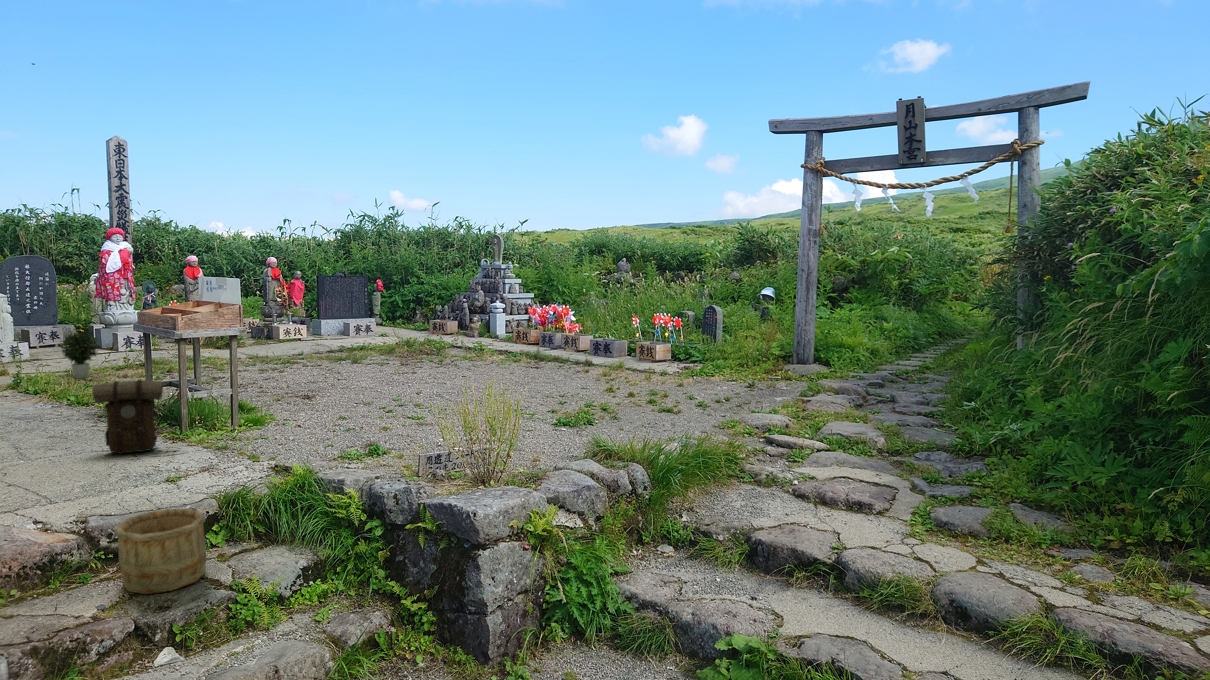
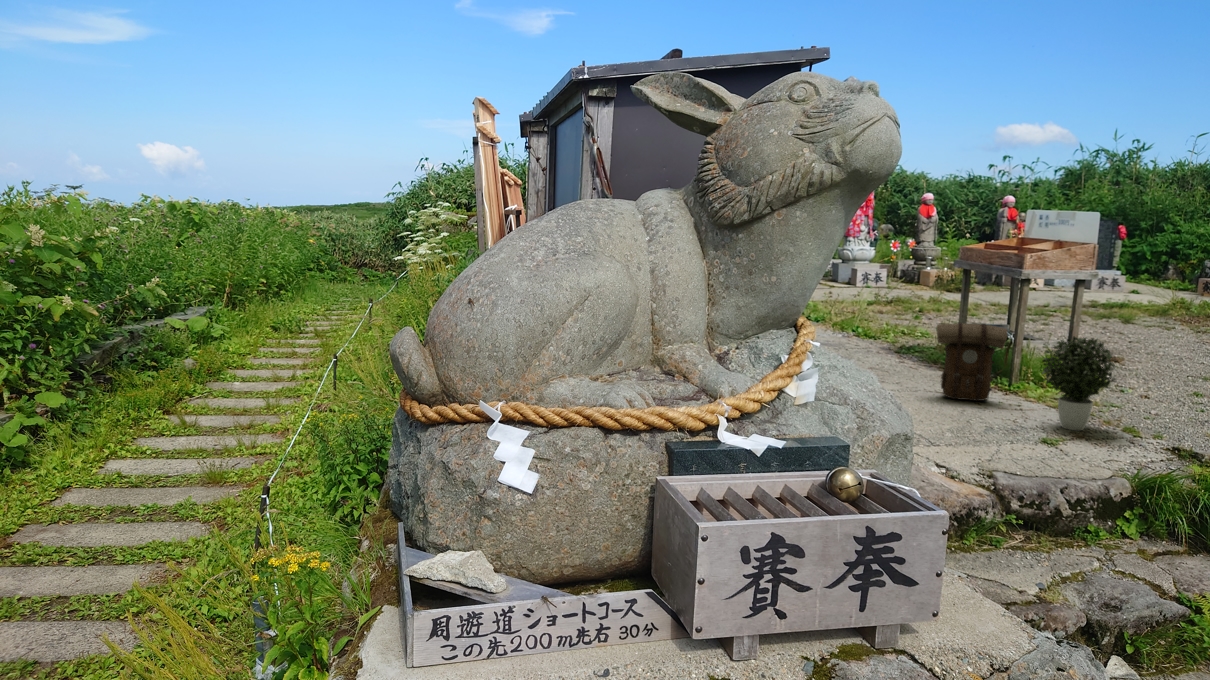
potted plant: present [61,333,97,379] -> present [1042,337,1116,430]
wooden bucket: present [114,508,206,594] -> none [1055,485,1168,588]

